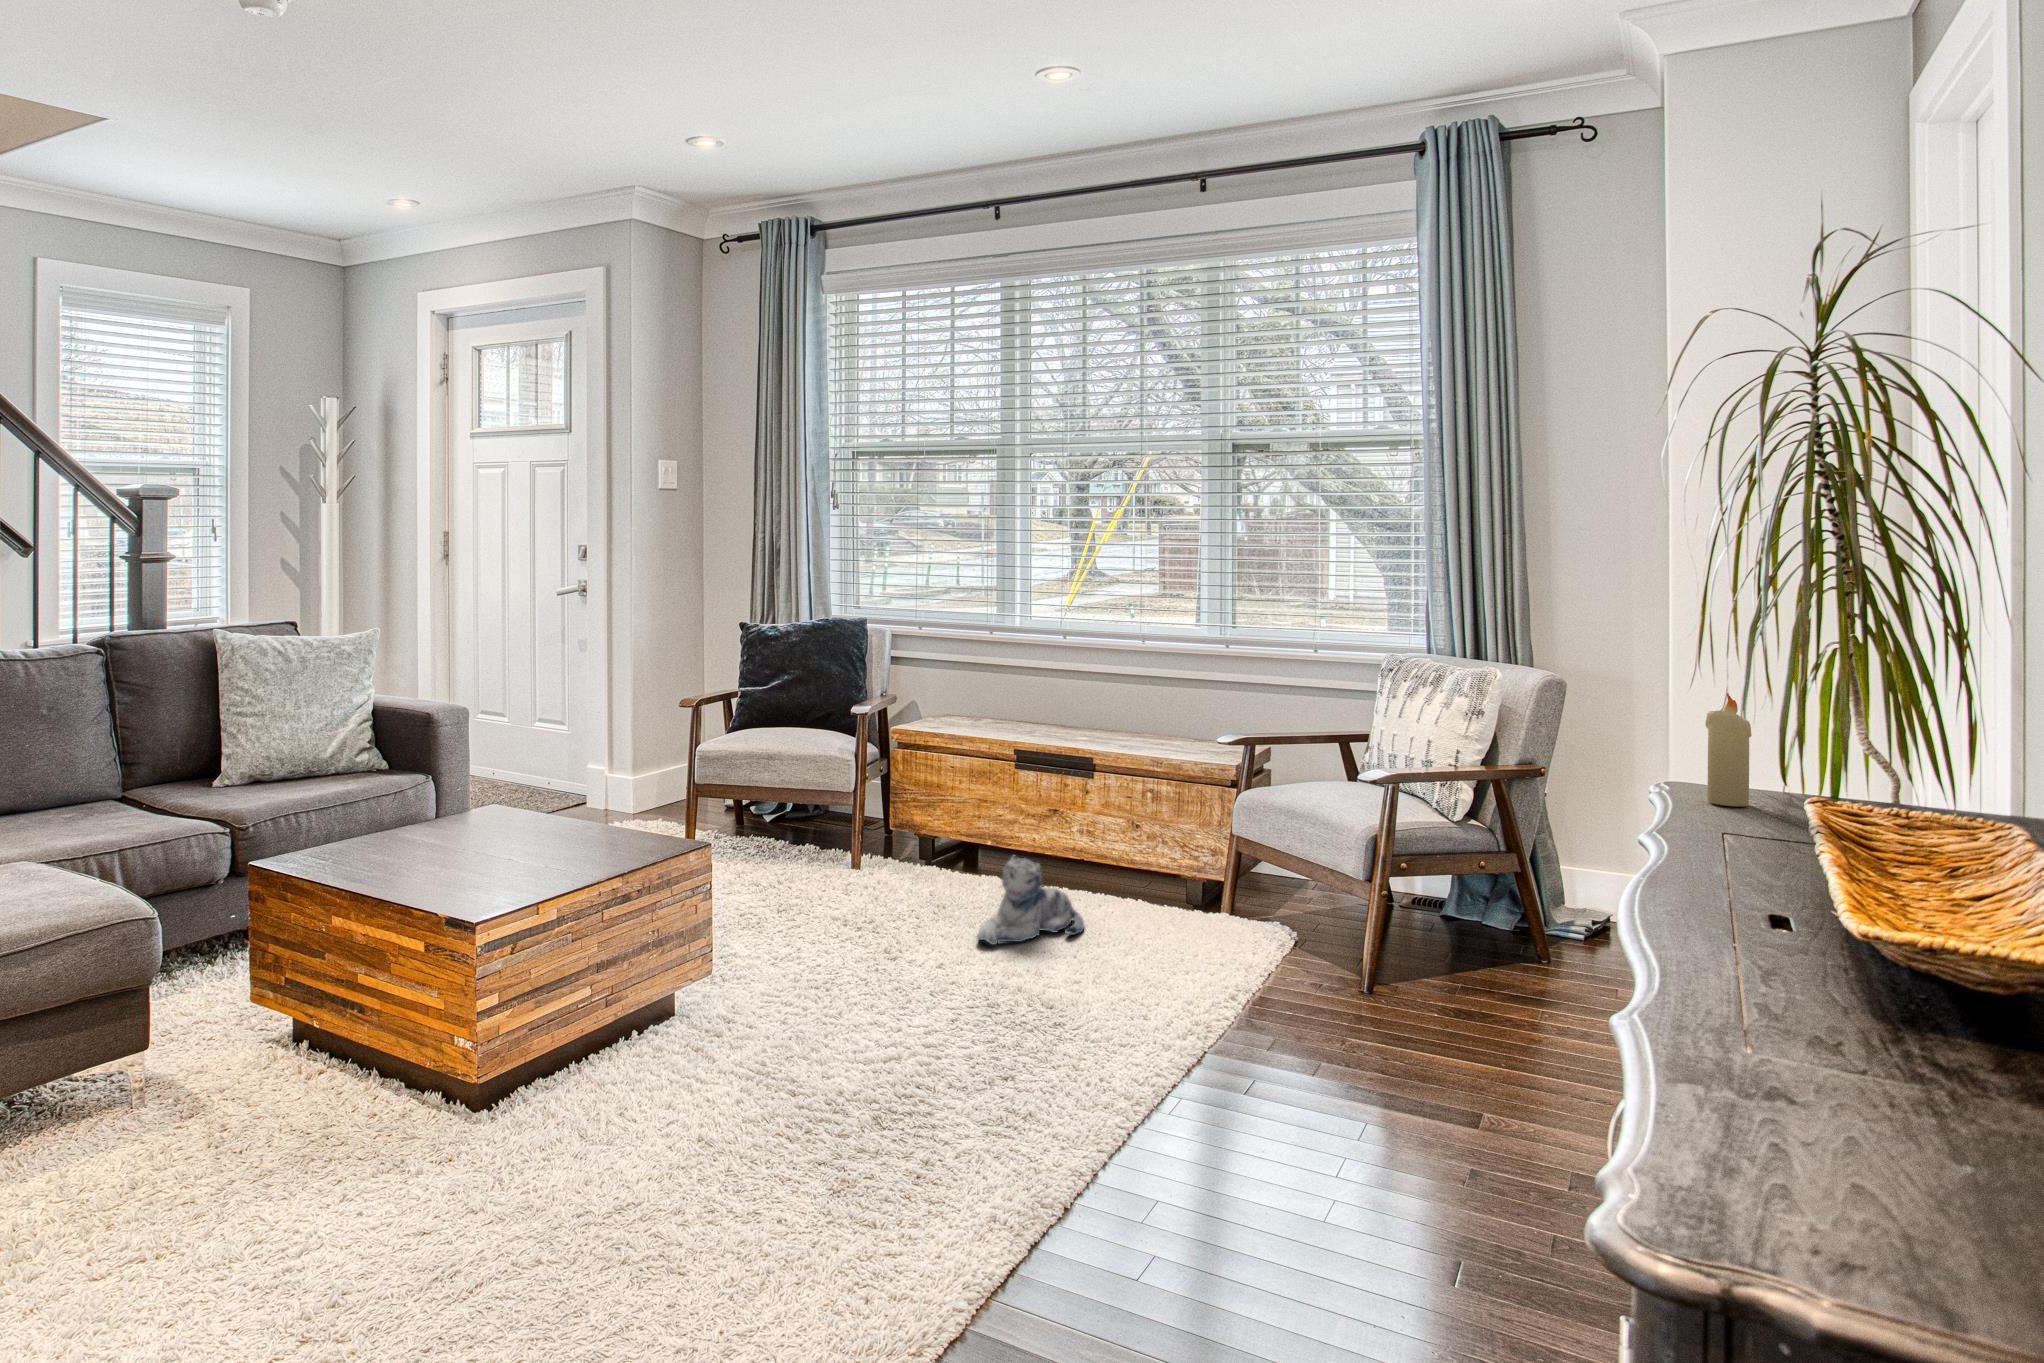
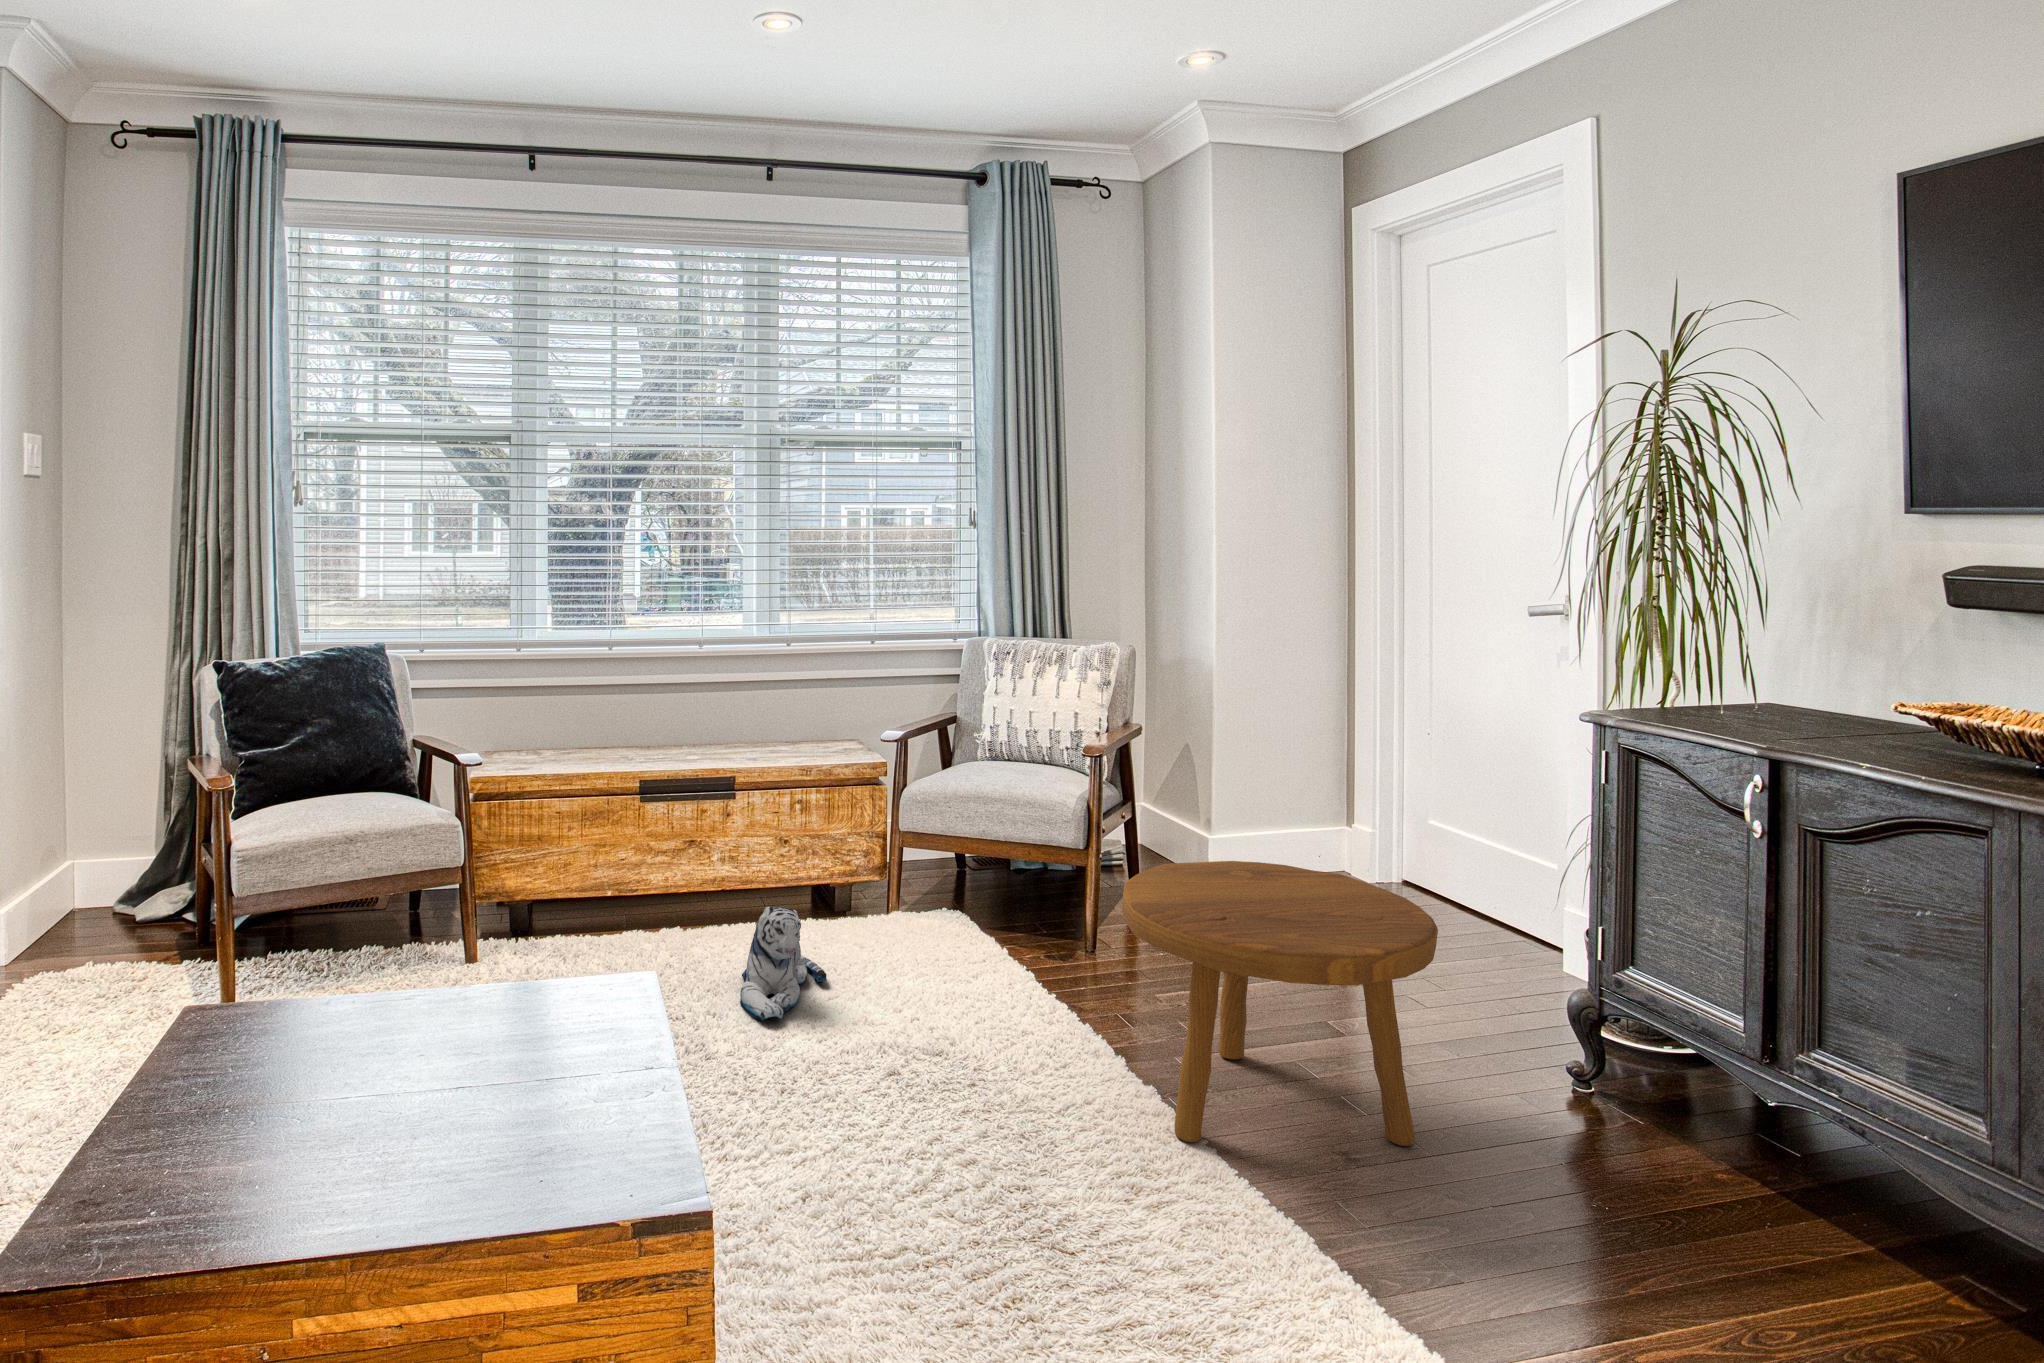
candle: present [1705,693,1752,807] -> none [1873,665,1915,758]
footstool: none [1135,863,1445,1166] -> present [1122,861,1438,1146]

